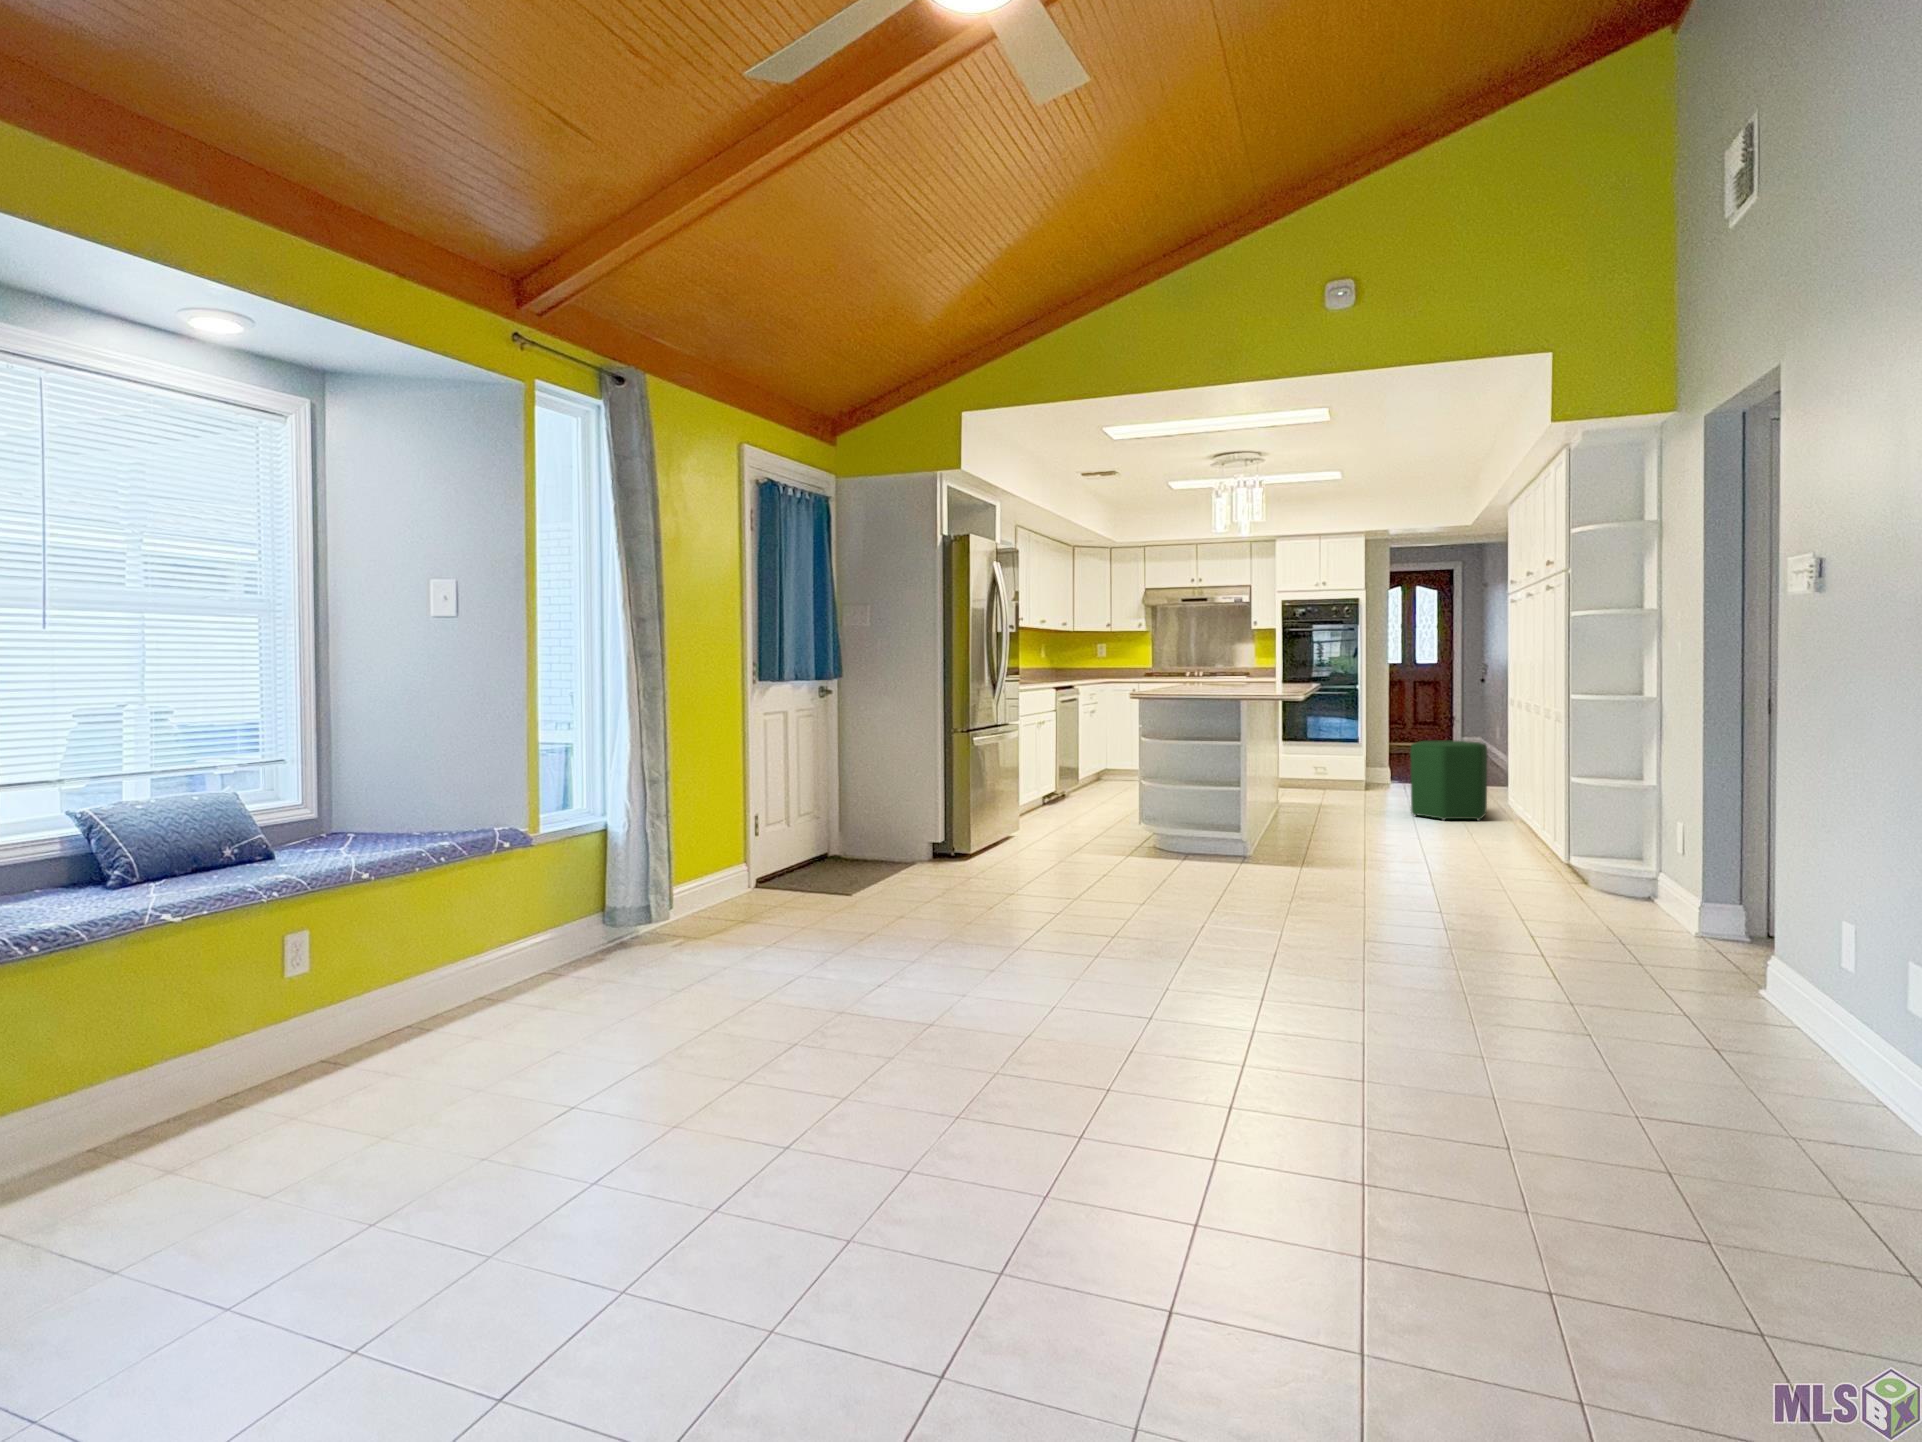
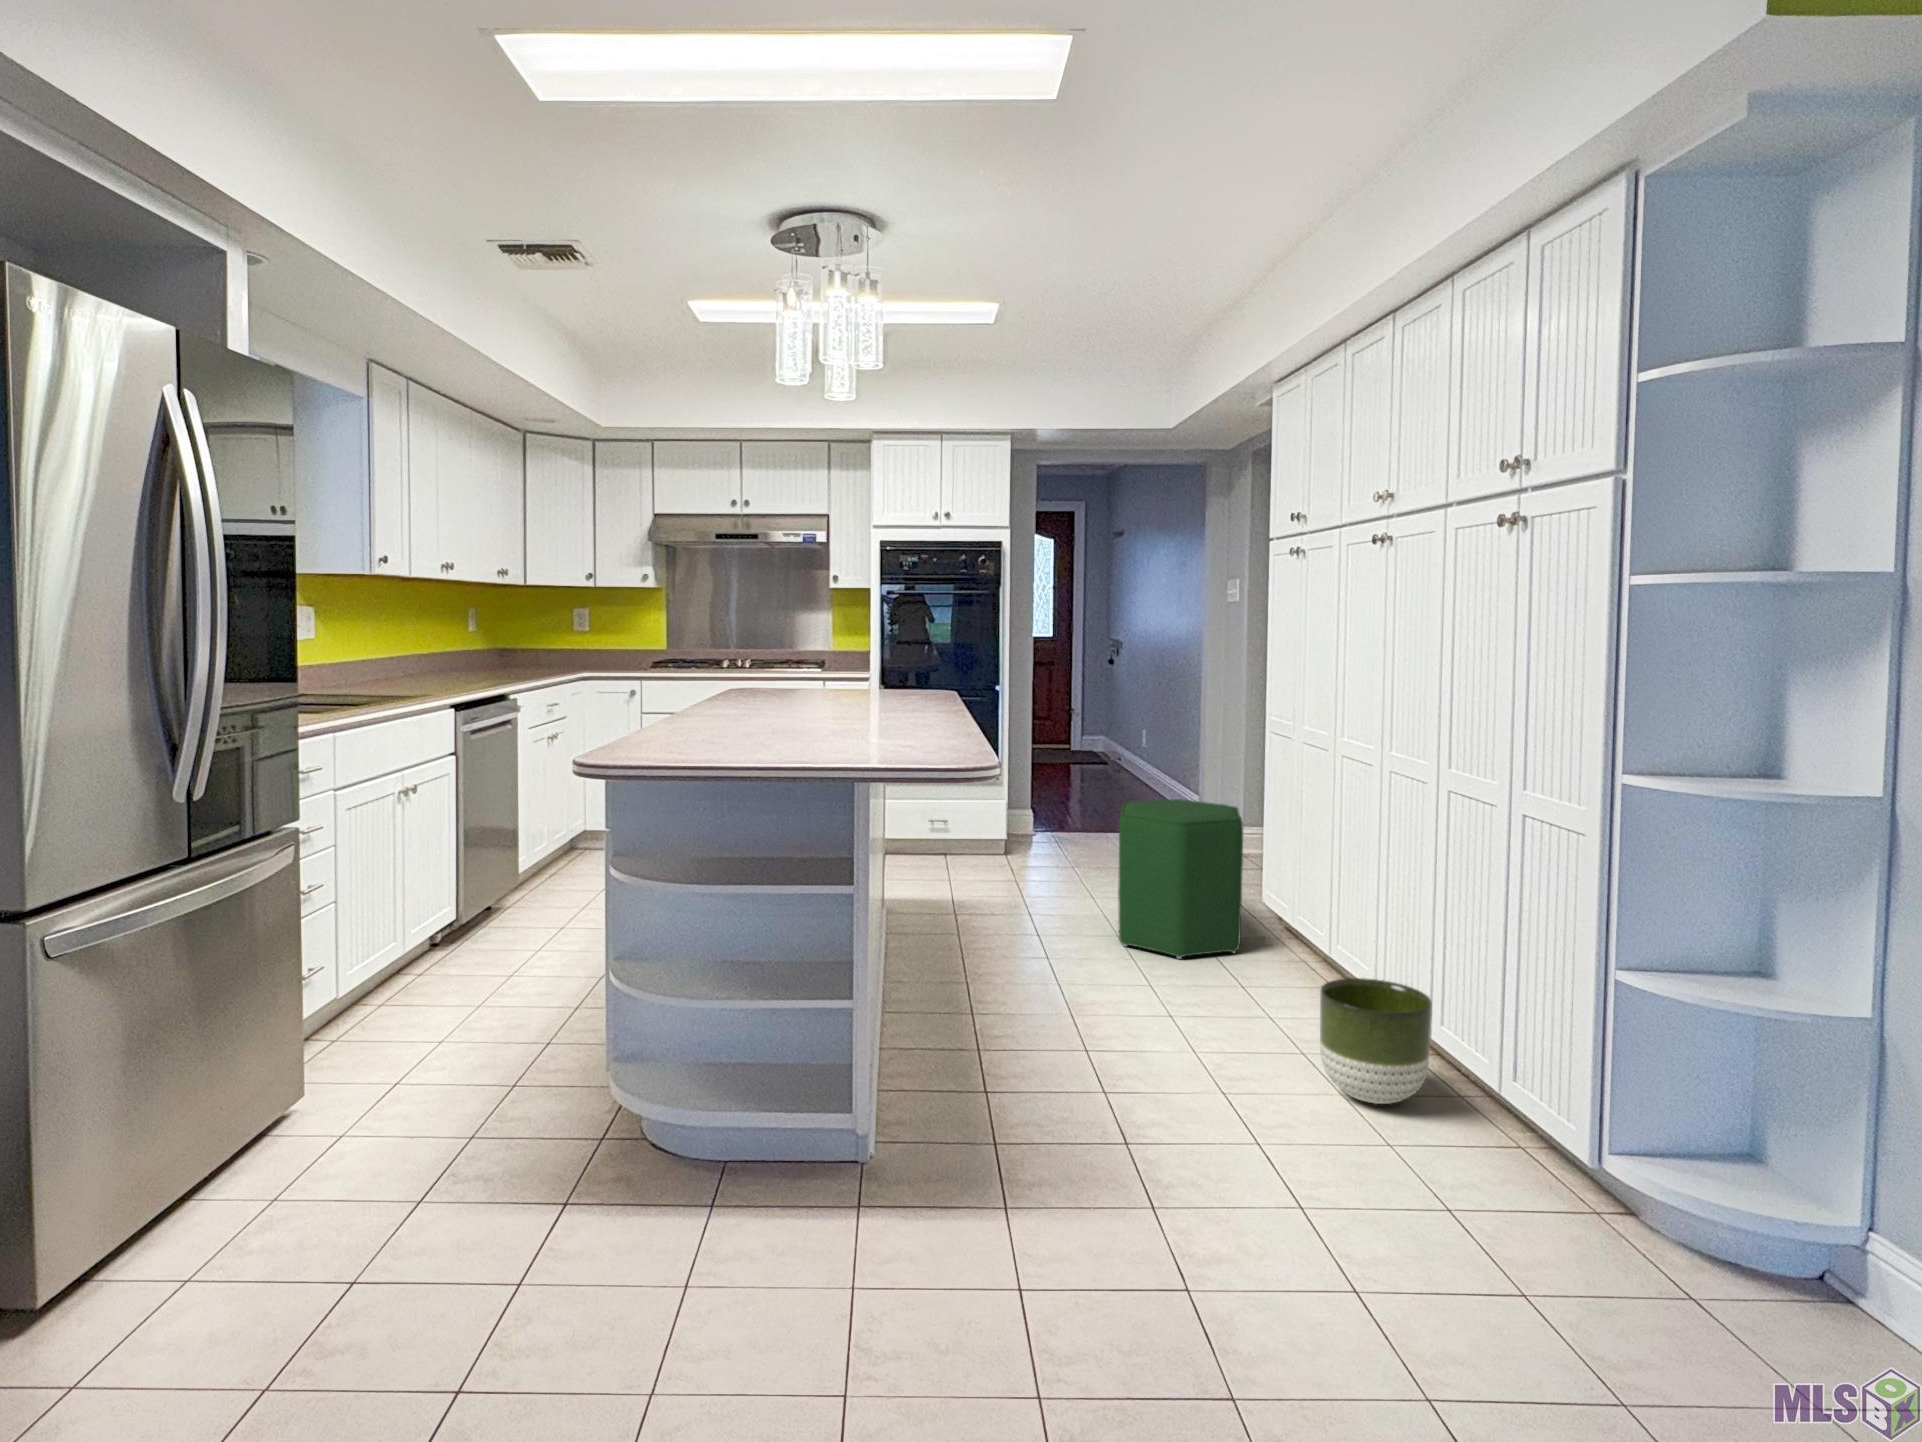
planter: none [1478,801,1532,853] -> present [1320,978,1432,1104]

